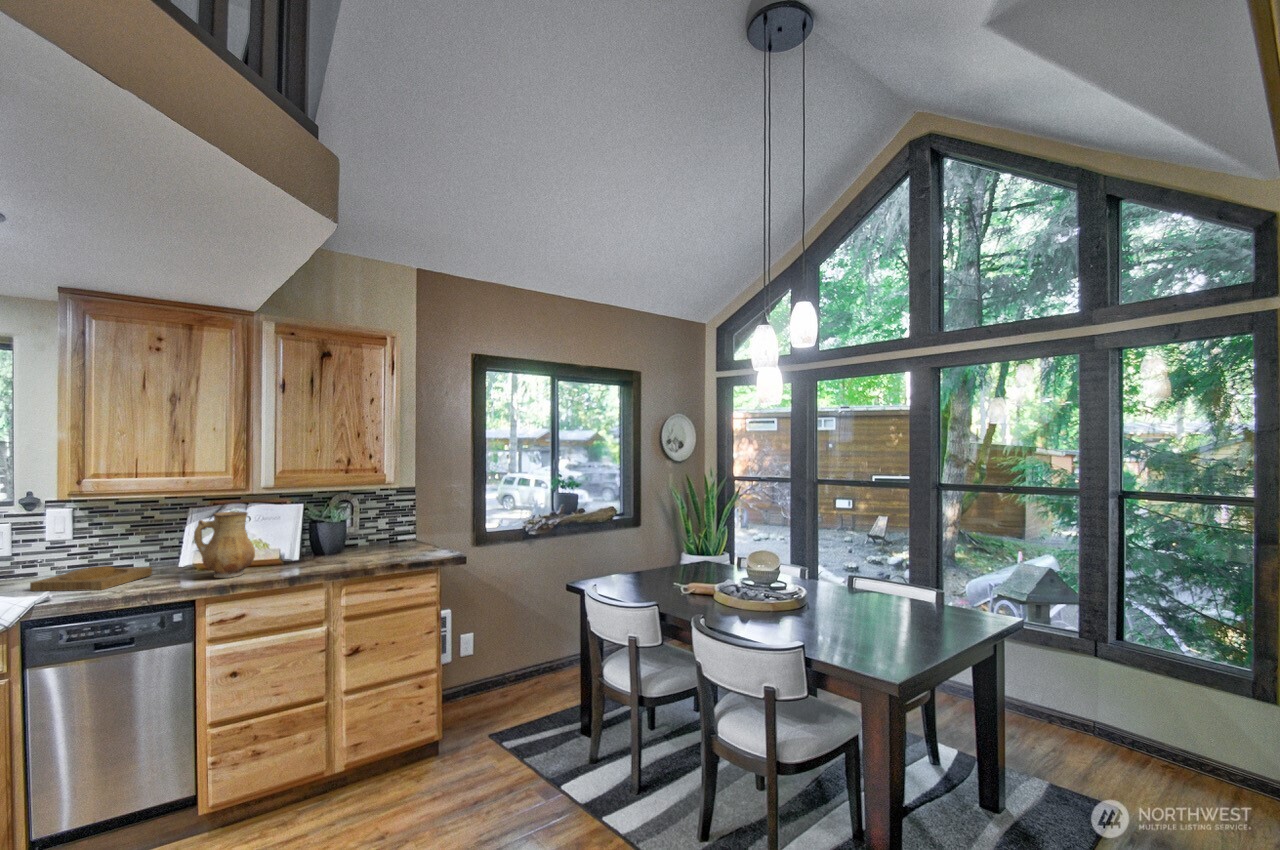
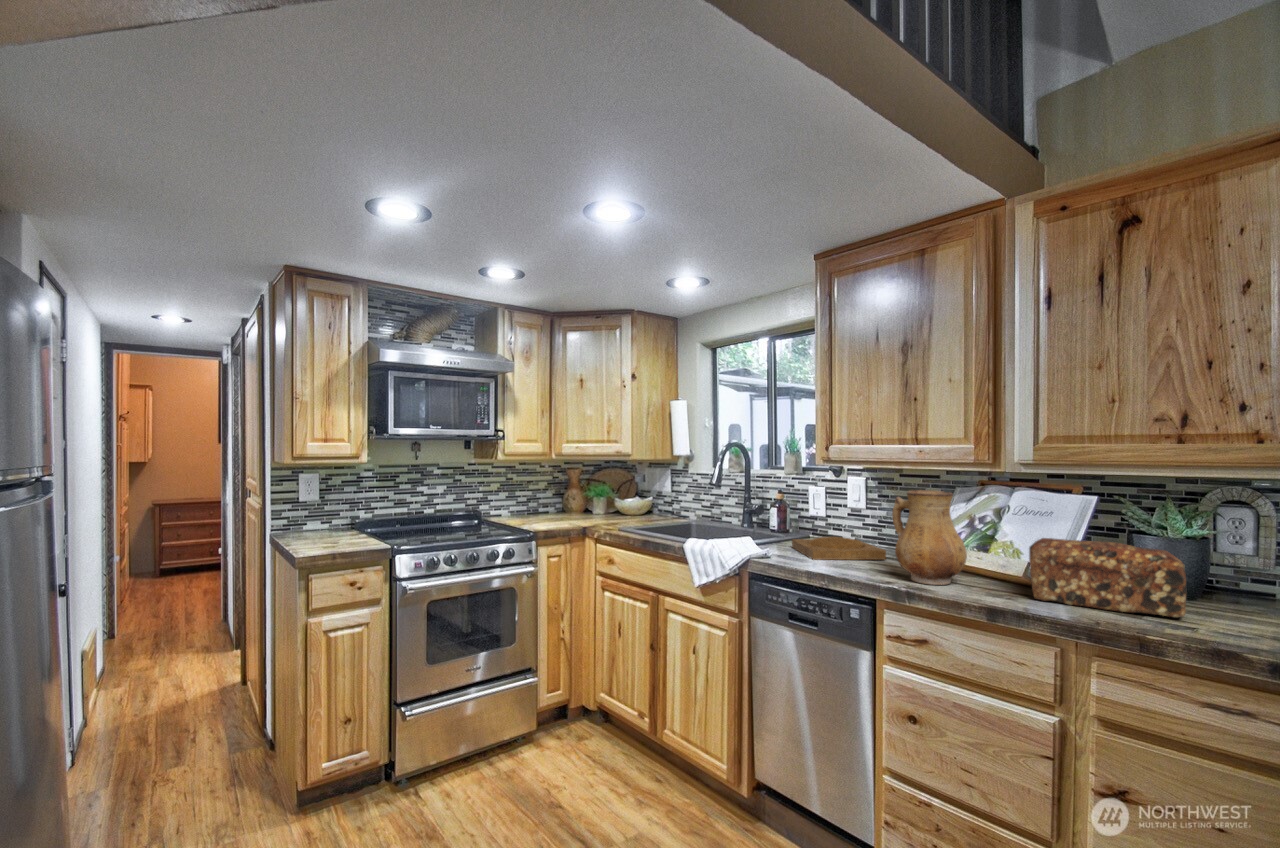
bread loaf: none [281,527,358,567] -> present [1029,538,1187,617]

